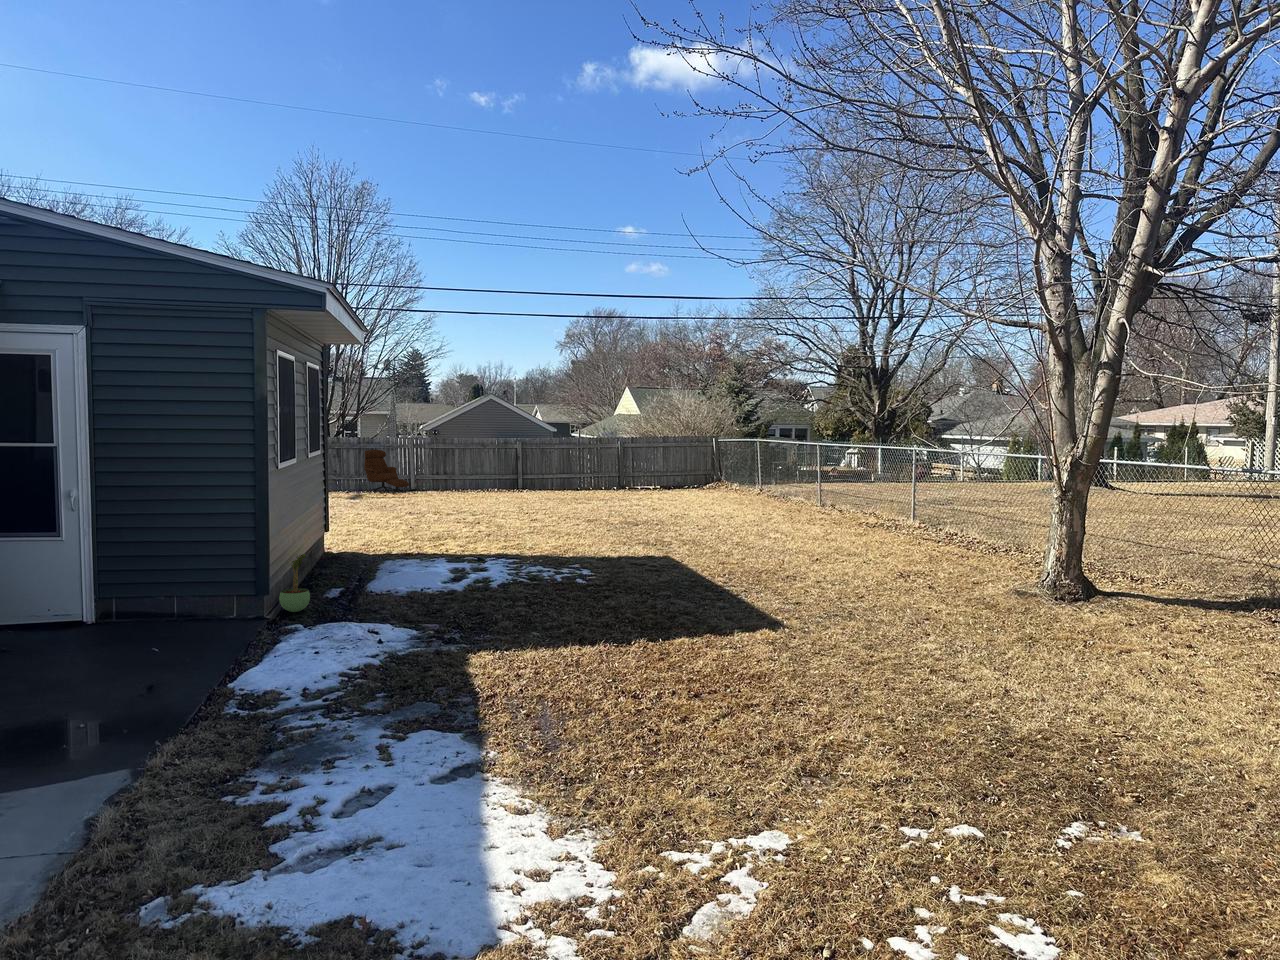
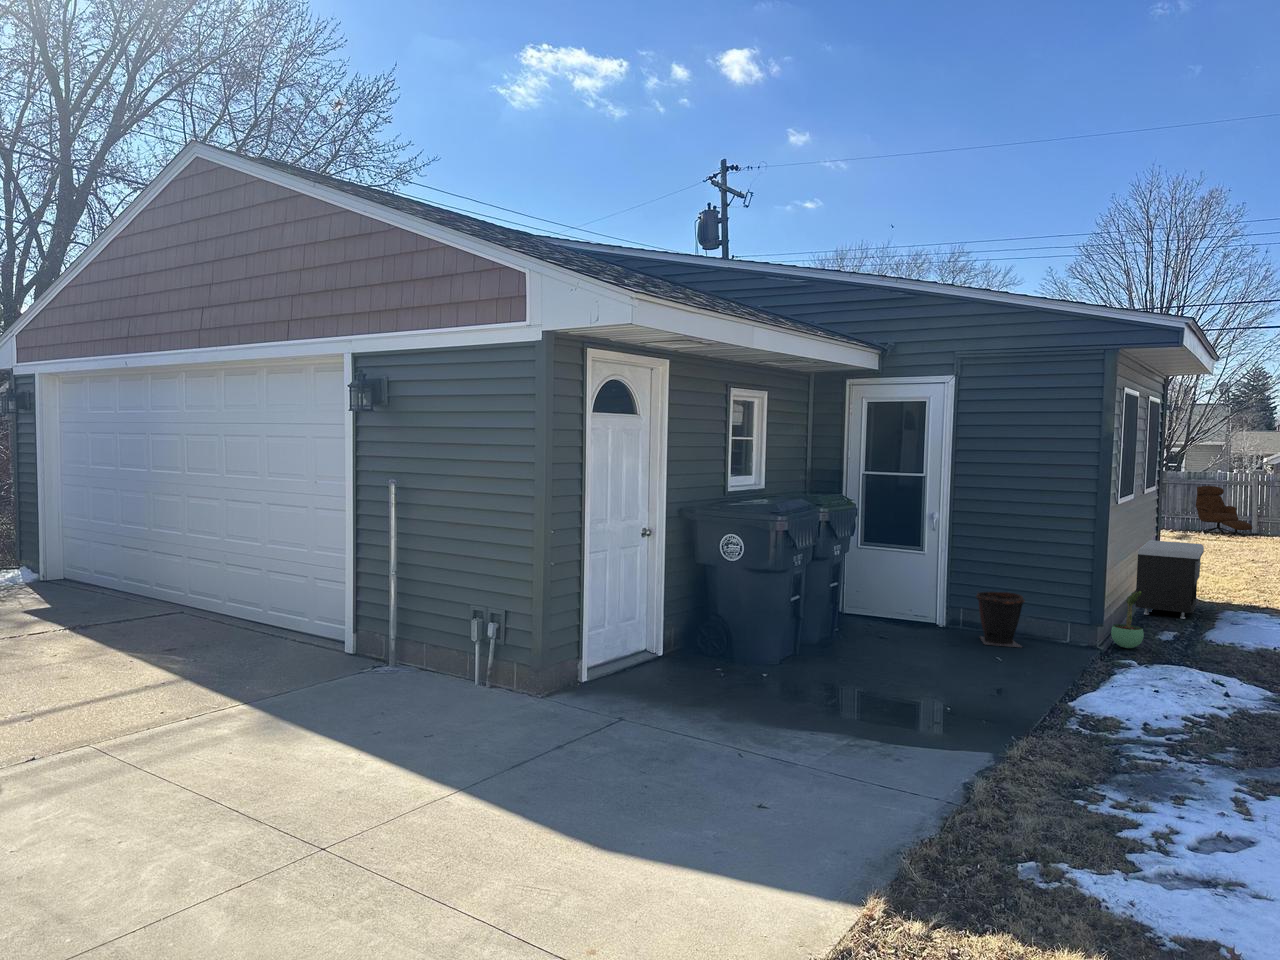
storage bench: none [305,502,364,575] -> present [1135,540,1204,619]
bucket: none [129,573,187,635] -> present [976,592,1025,647]

